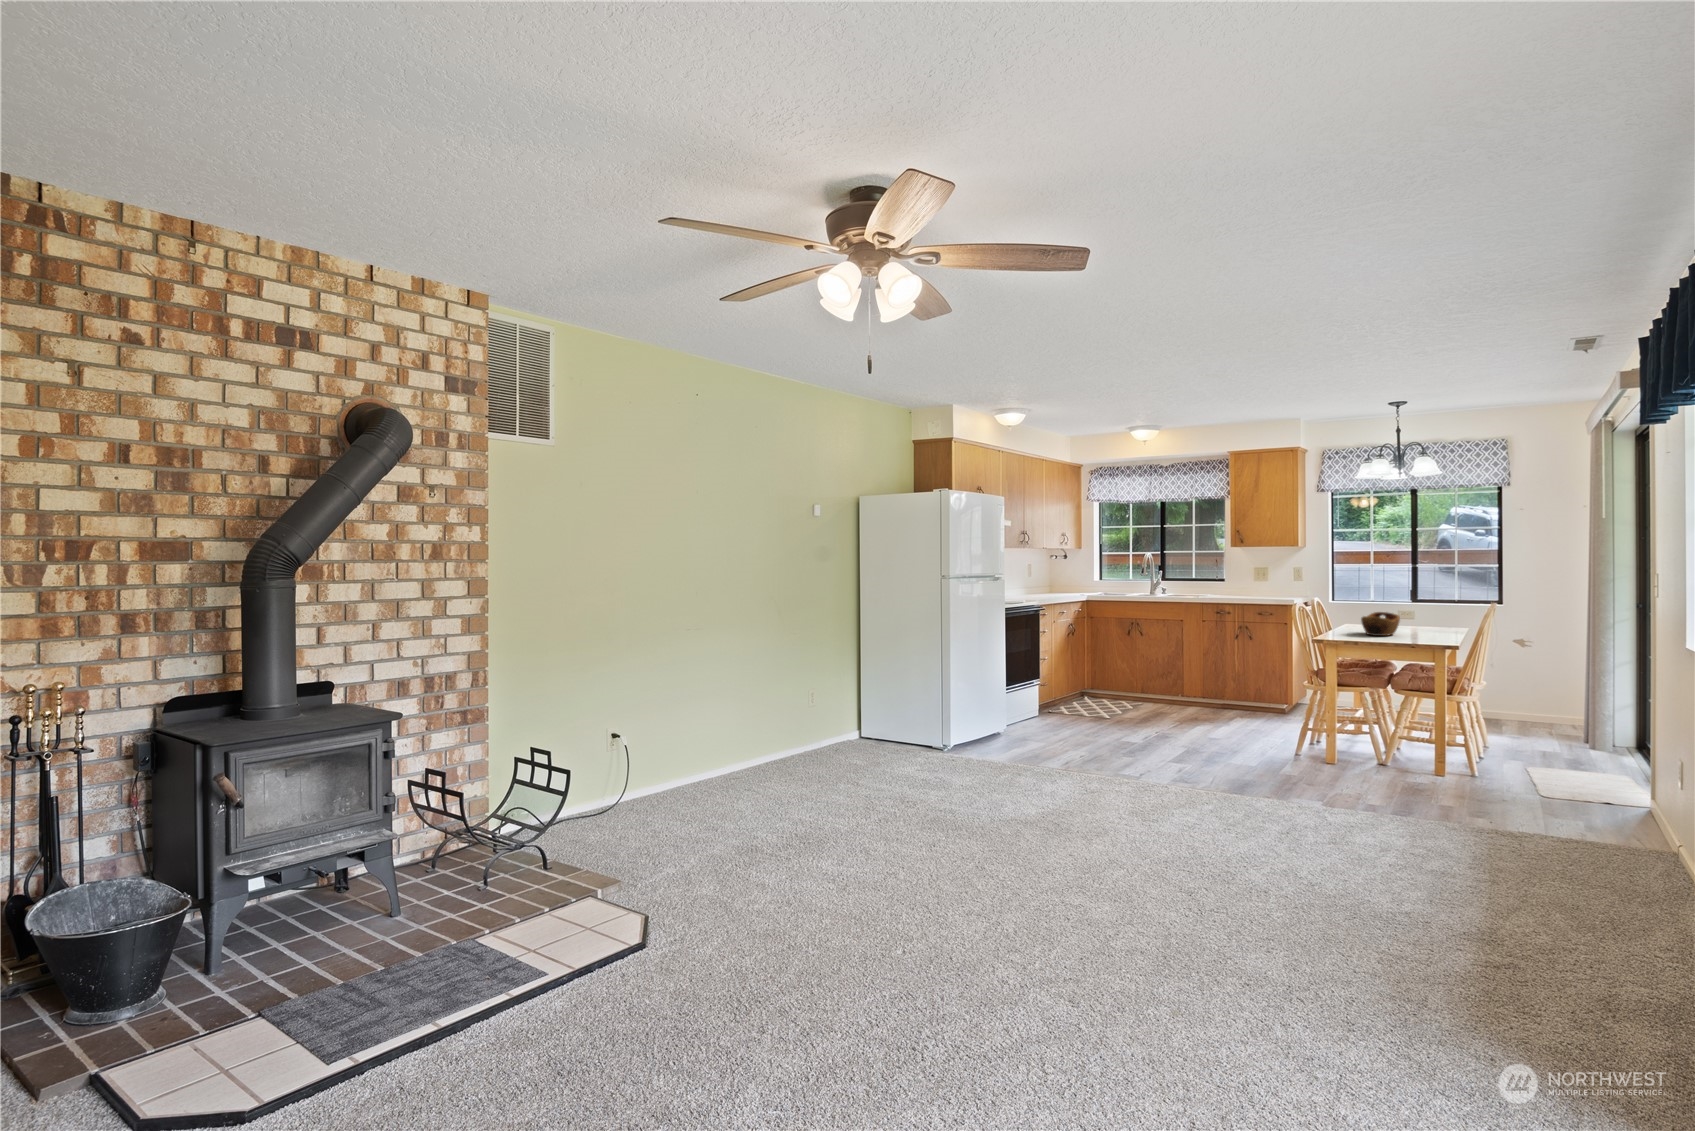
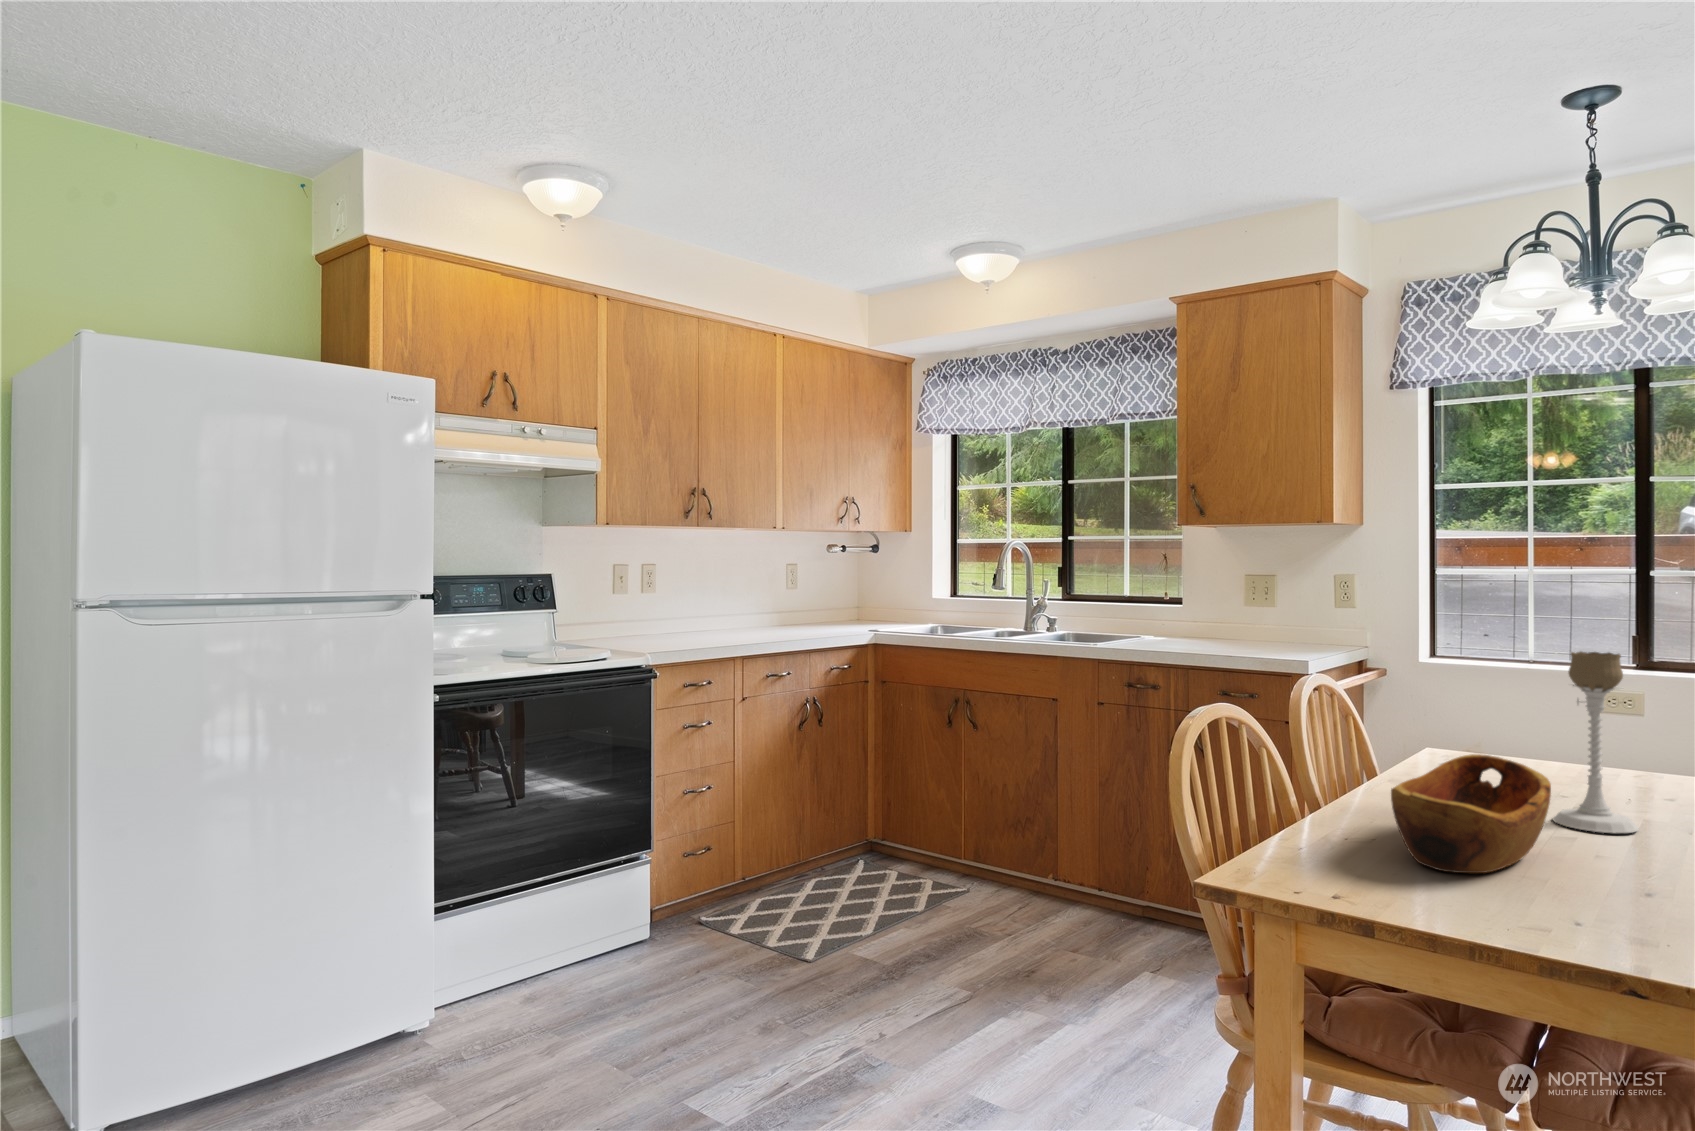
candle holder: none [1397,584,1420,632] -> present [1553,652,1639,833]

